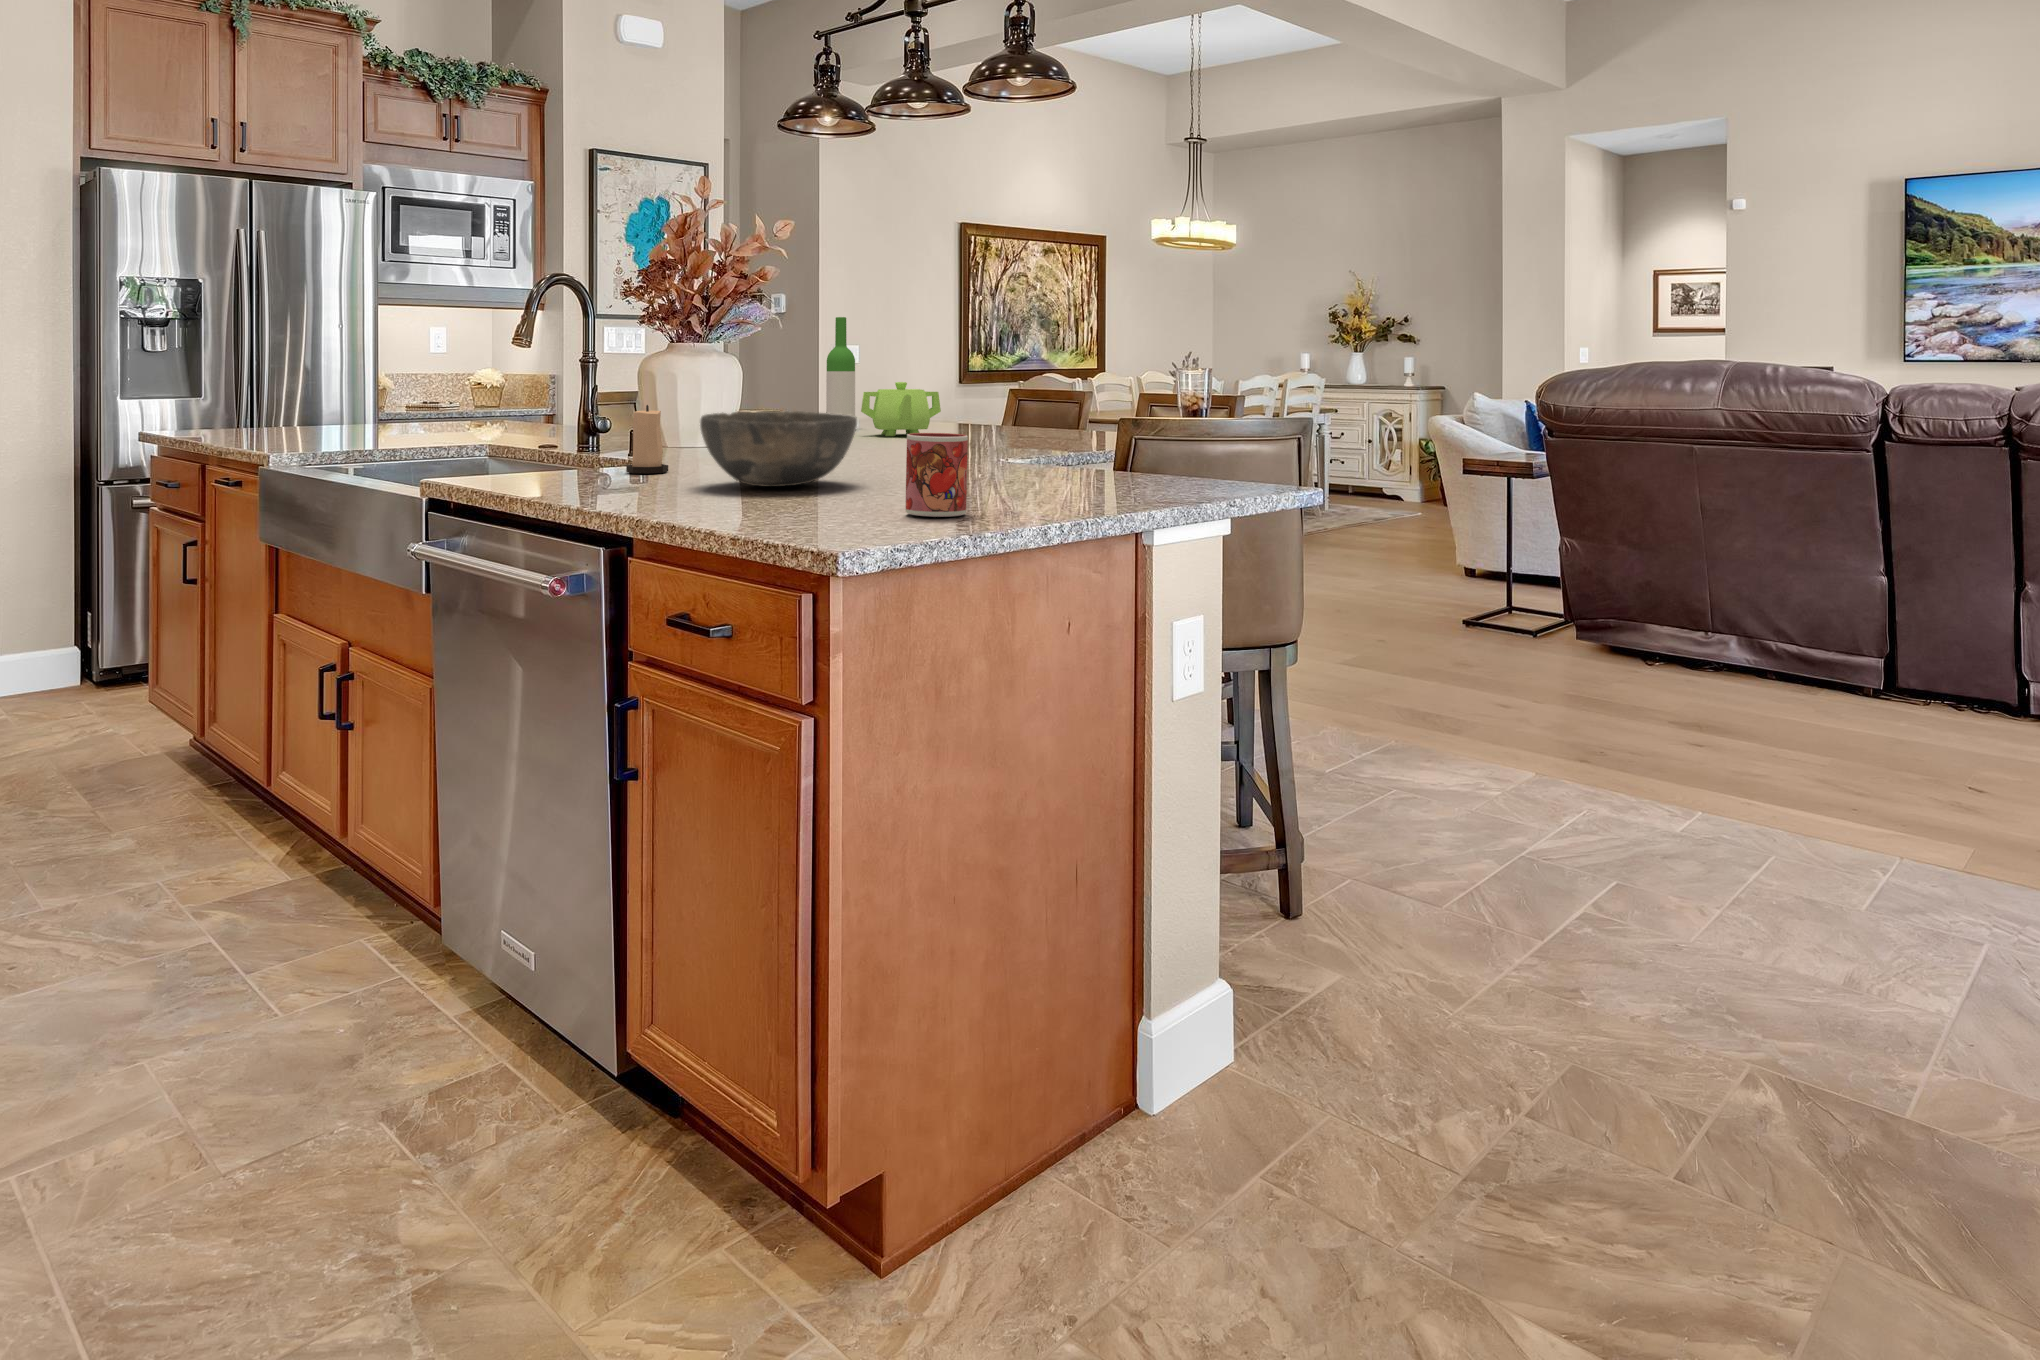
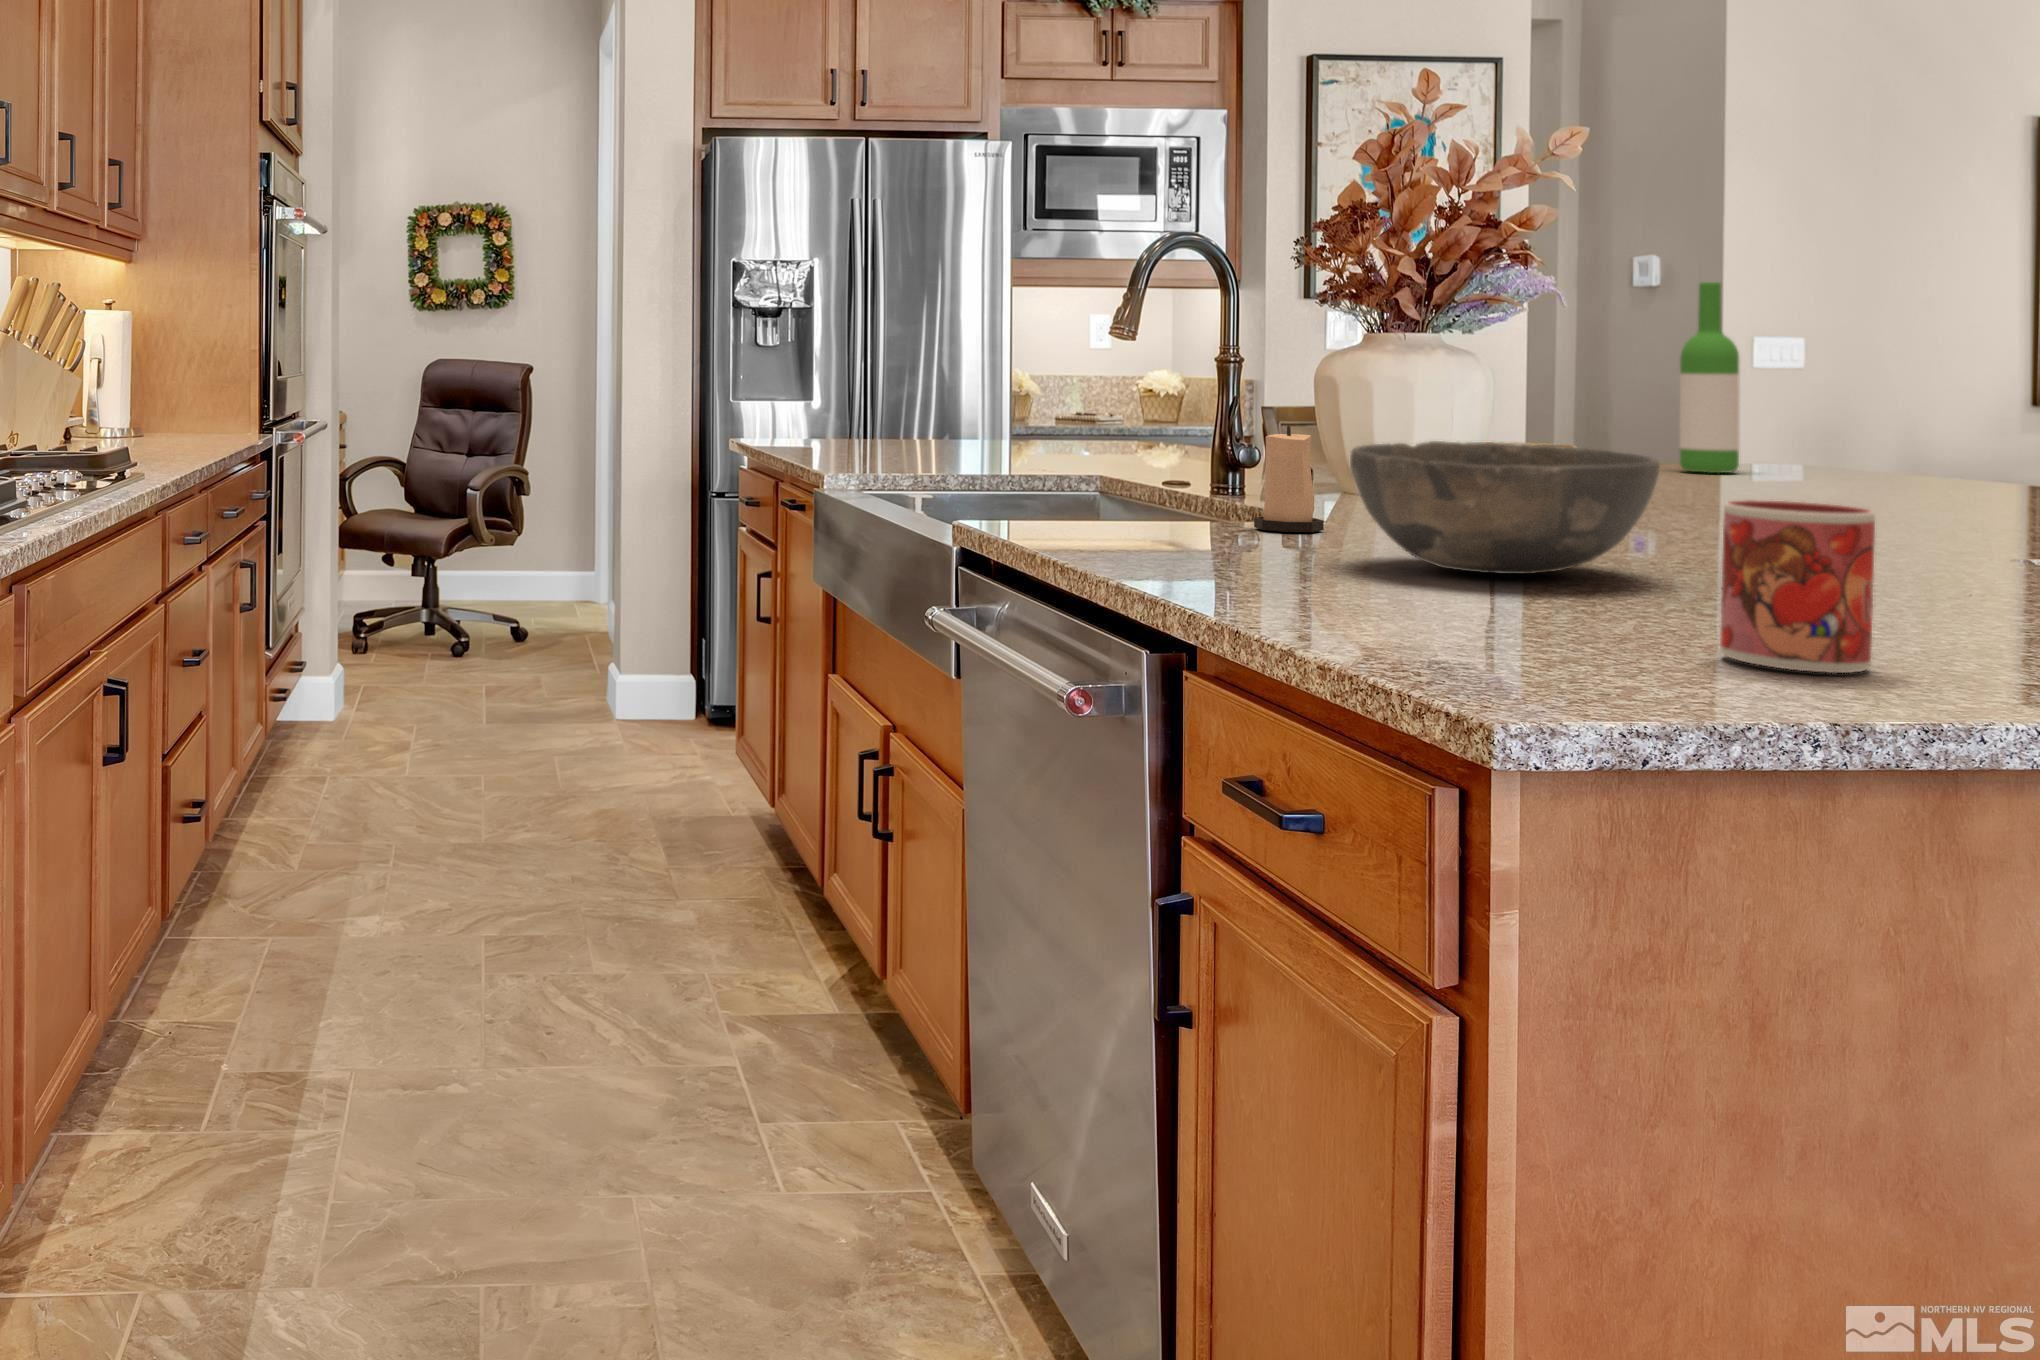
teapot: present [861,382,941,436] -> none [1742,394,1923,492]

